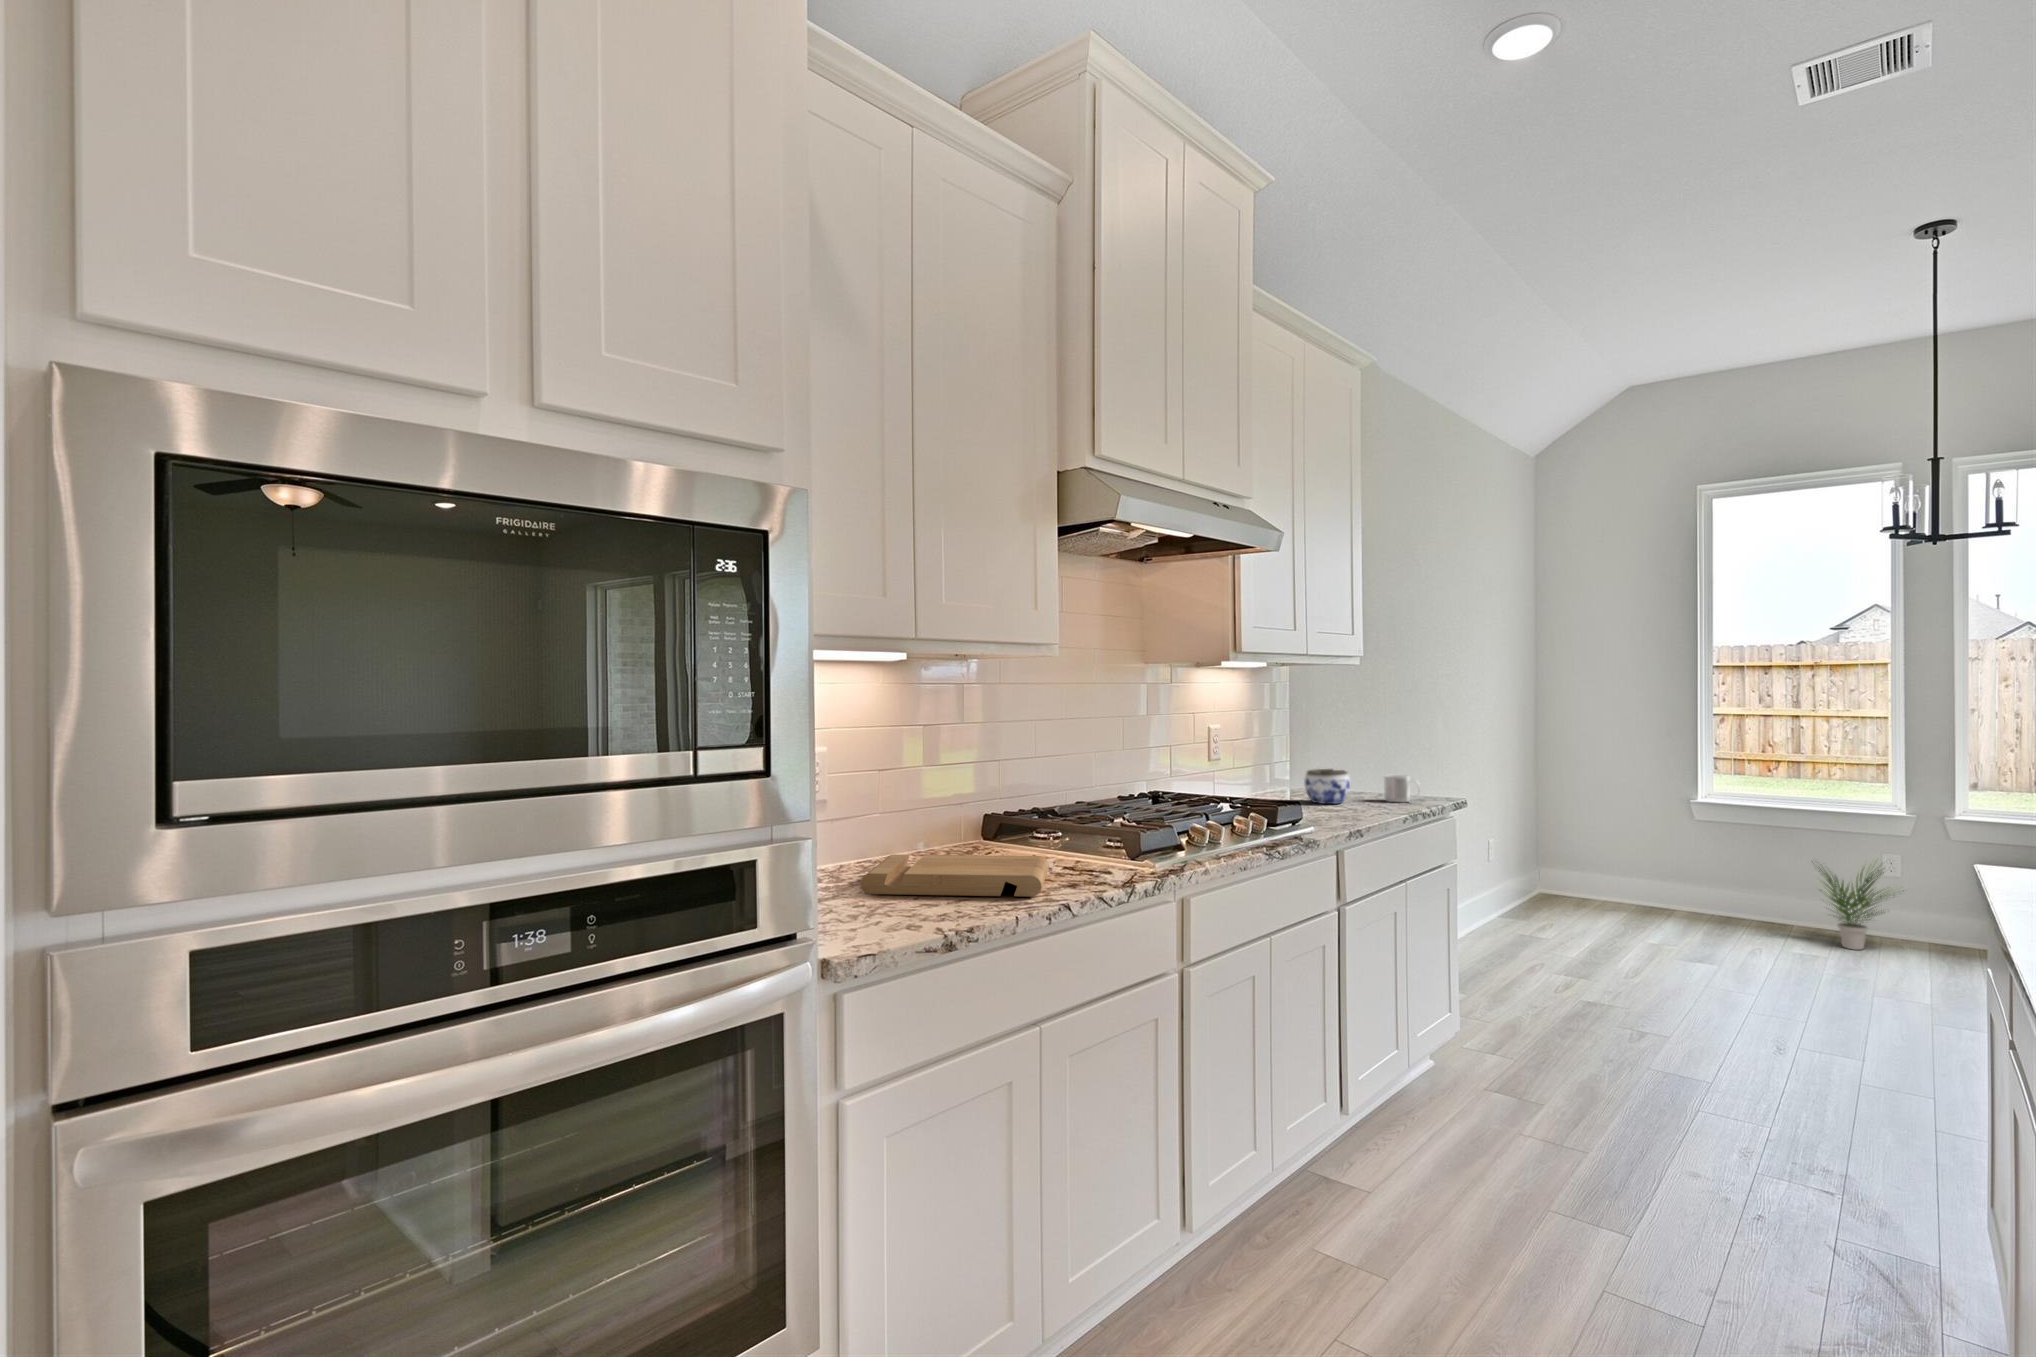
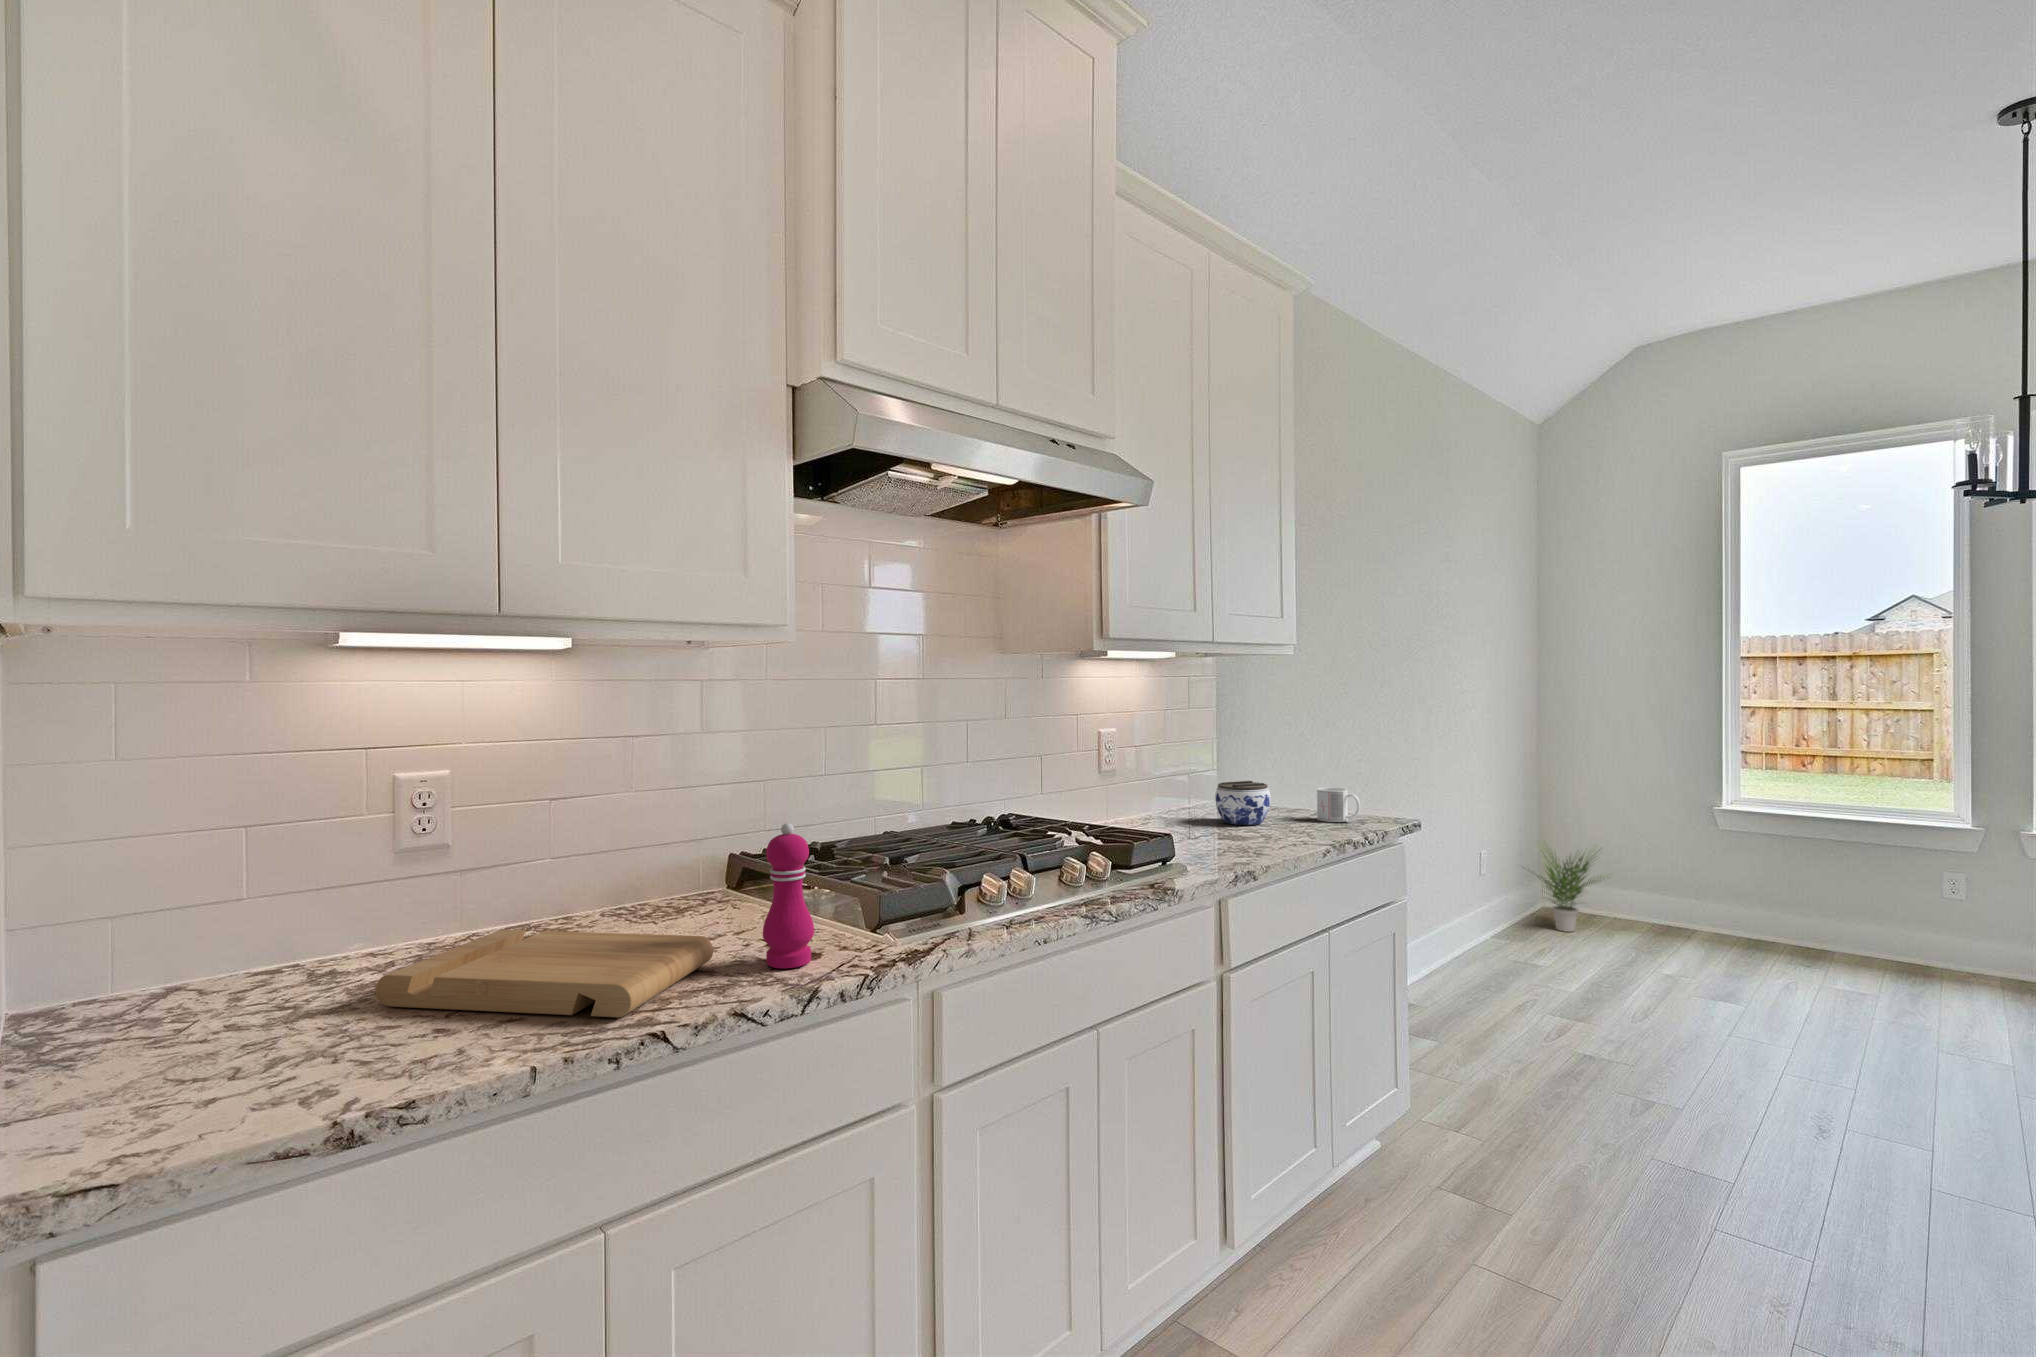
pepper mill: none [1081,779,1115,877] -> present [763,823,814,968]
potted plant: present [1820,866,1894,950] -> present [1528,850,1605,932]

